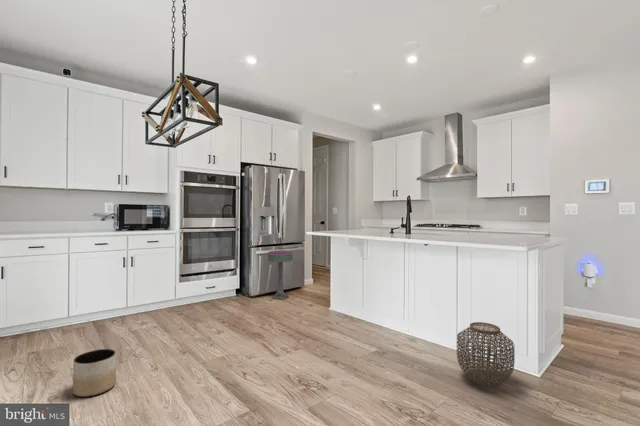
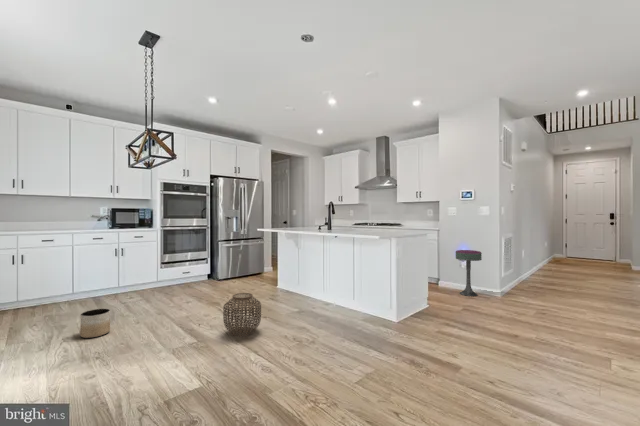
bar stool: present [268,251,293,299] -> present [456,250,482,296]
woven basket: present [457,322,515,387] -> present [223,293,261,337]

